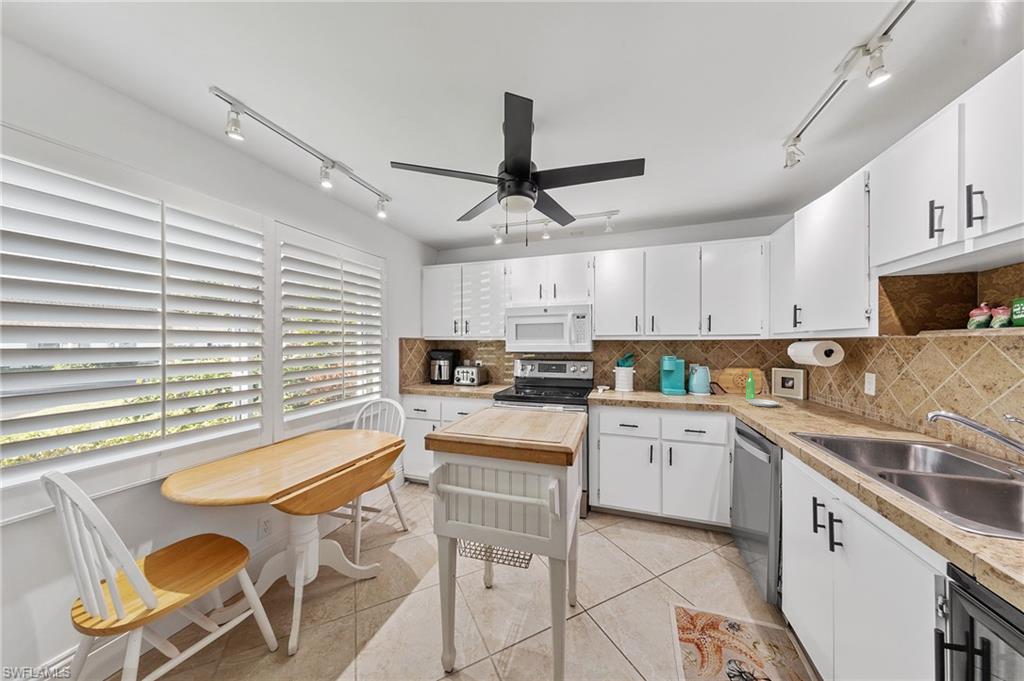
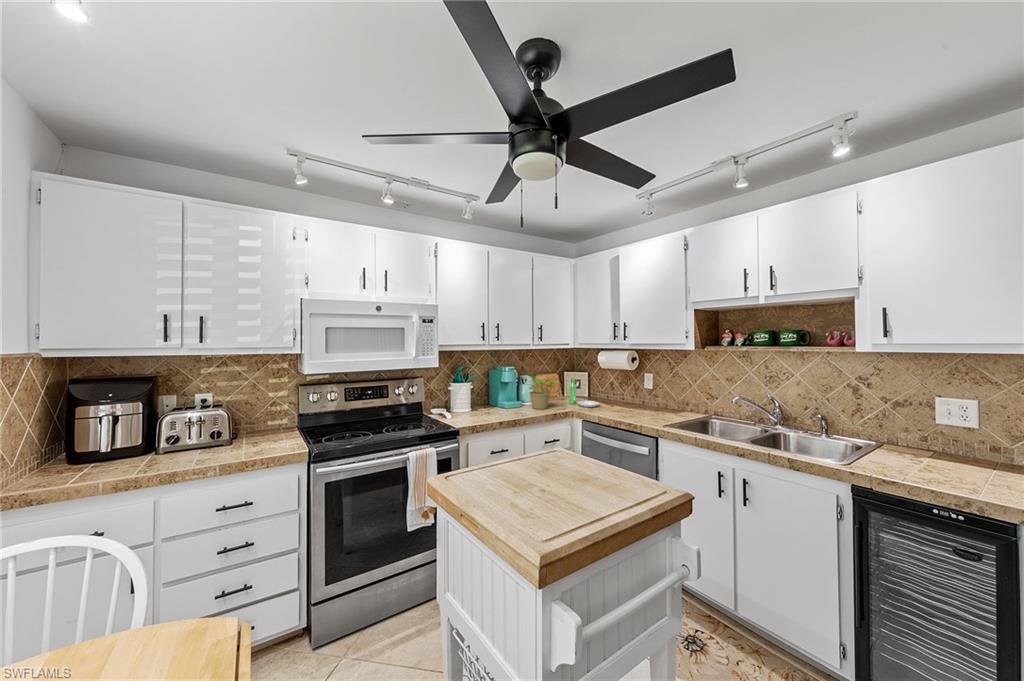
potted plant: none [678,362,713,400] -> present [526,373,555,409]

